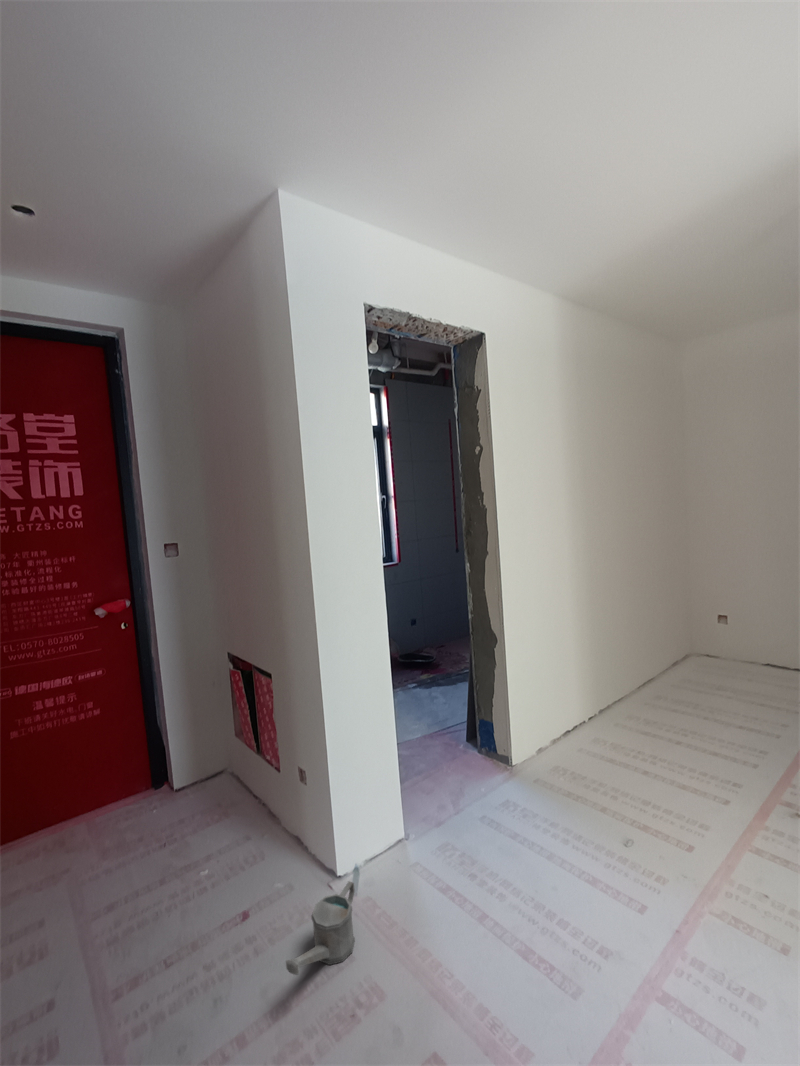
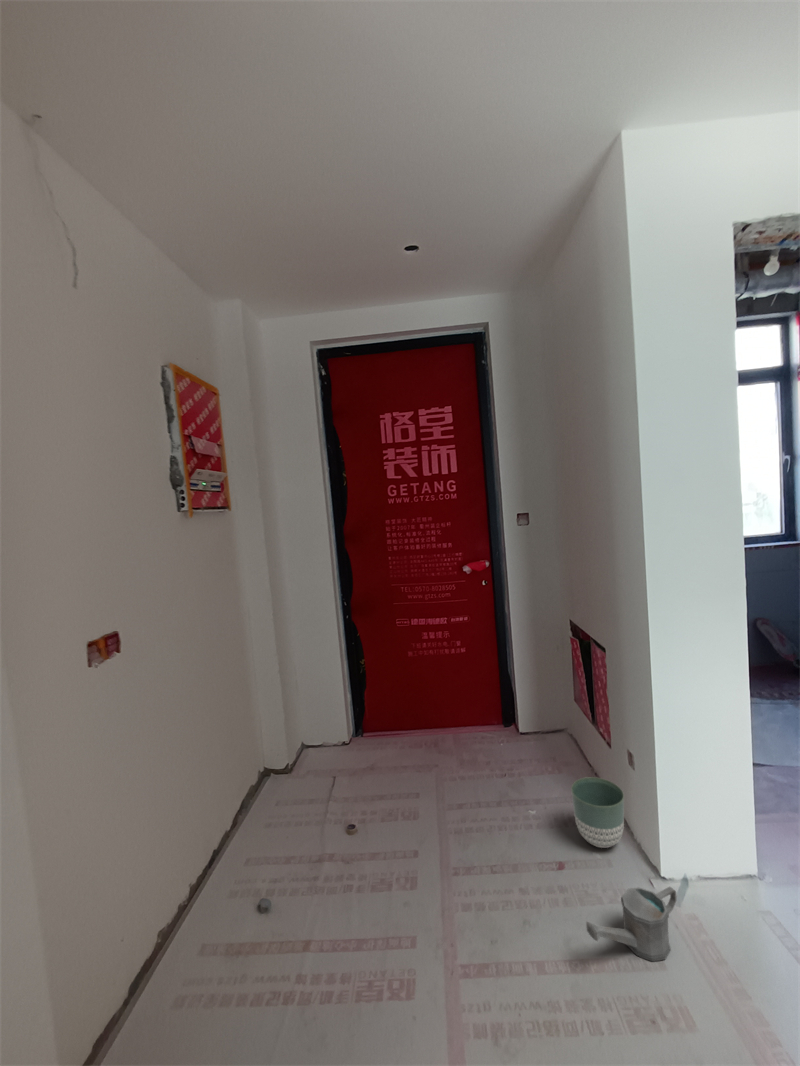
planter: none [249,806,300,879] -> present [571,777,624,848]

